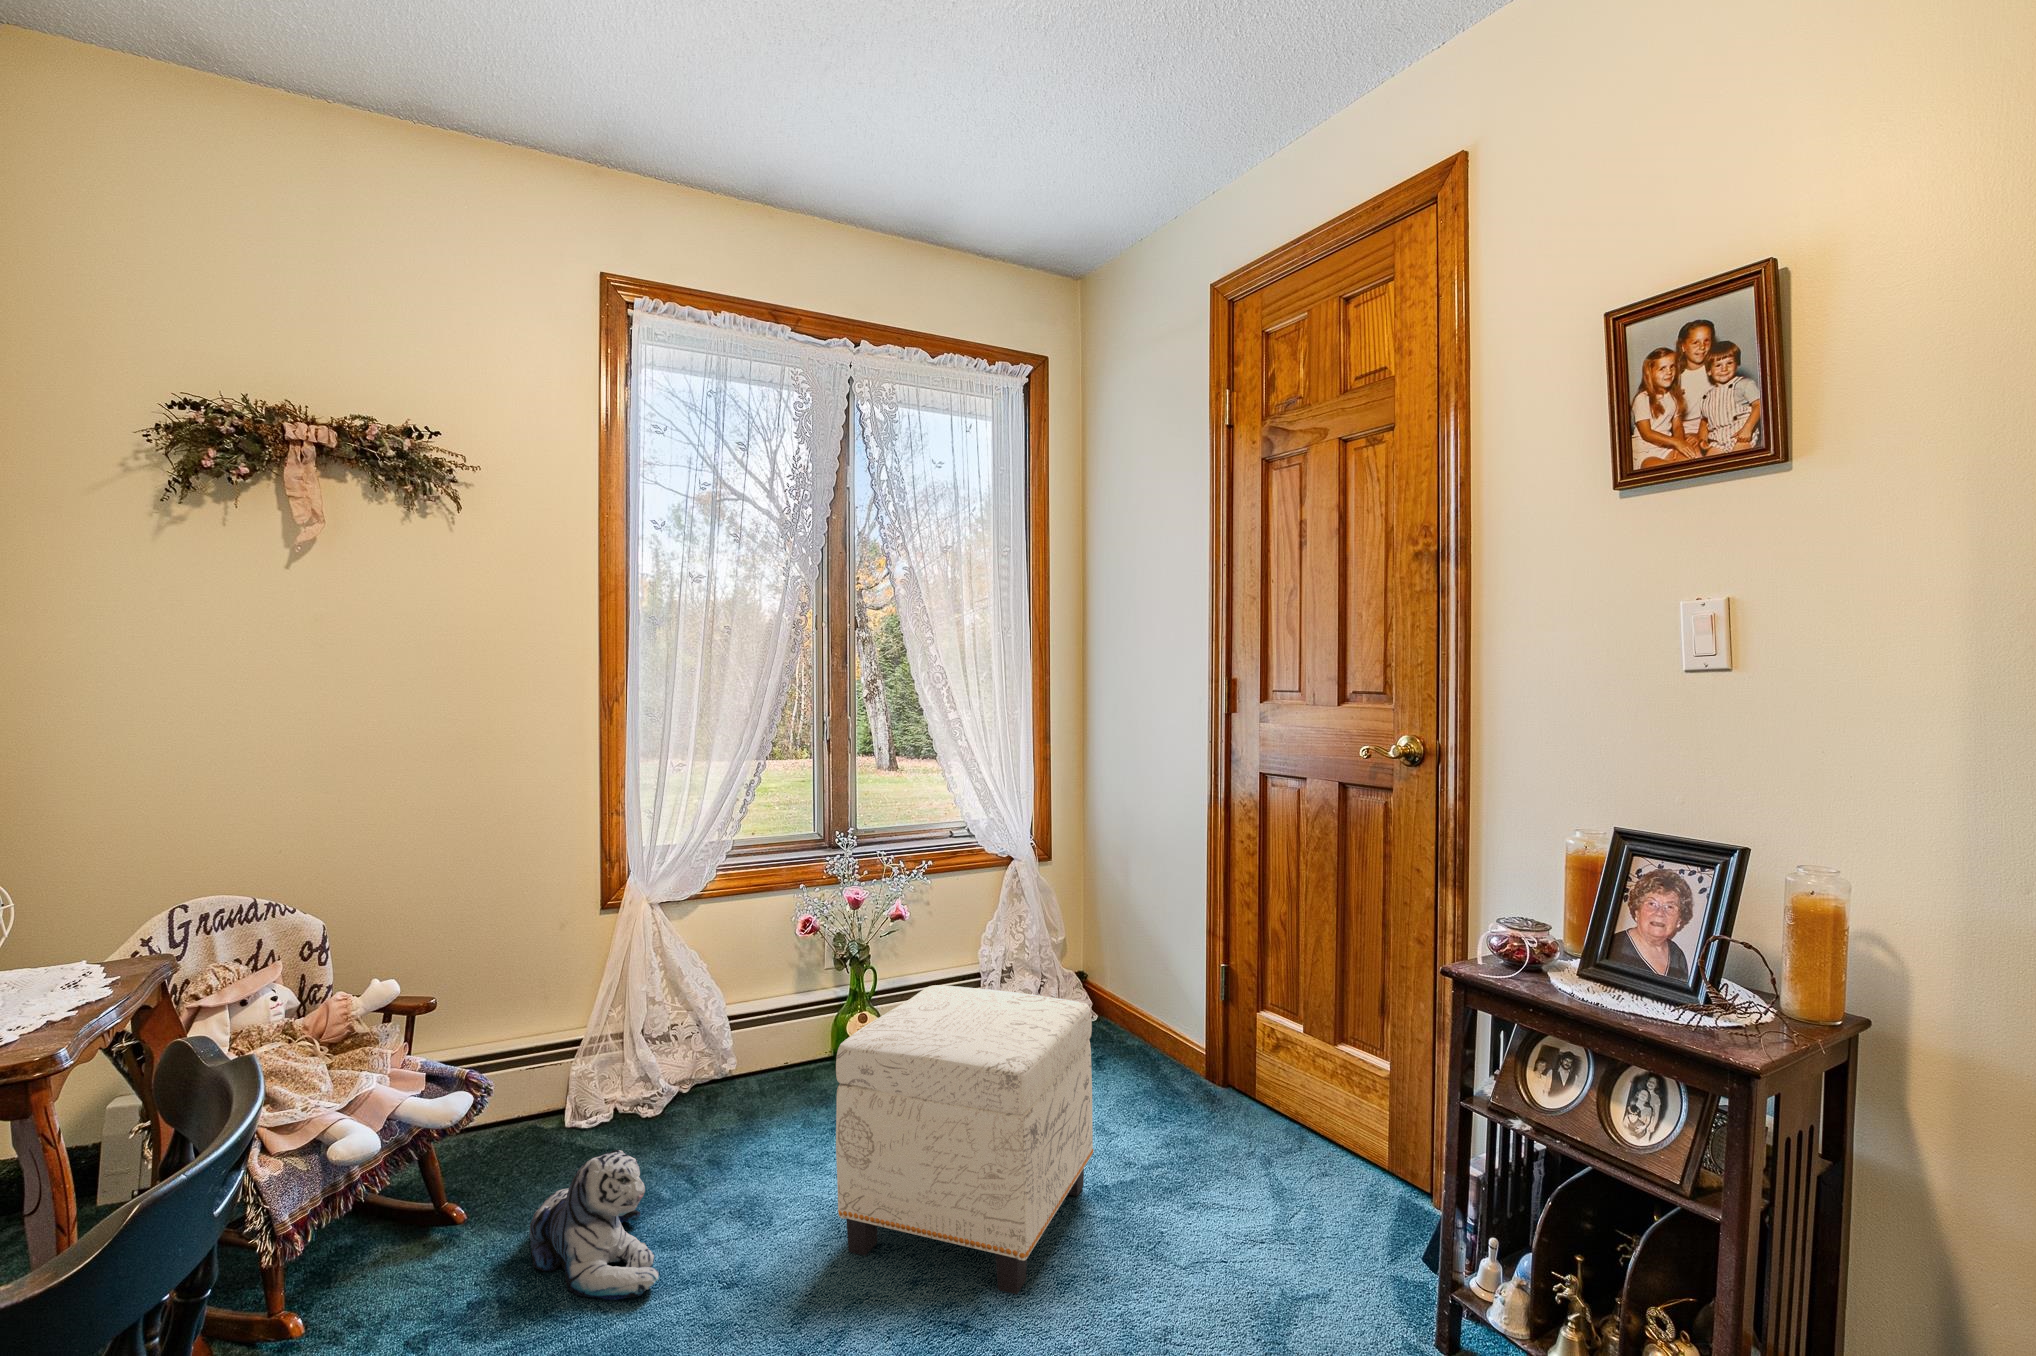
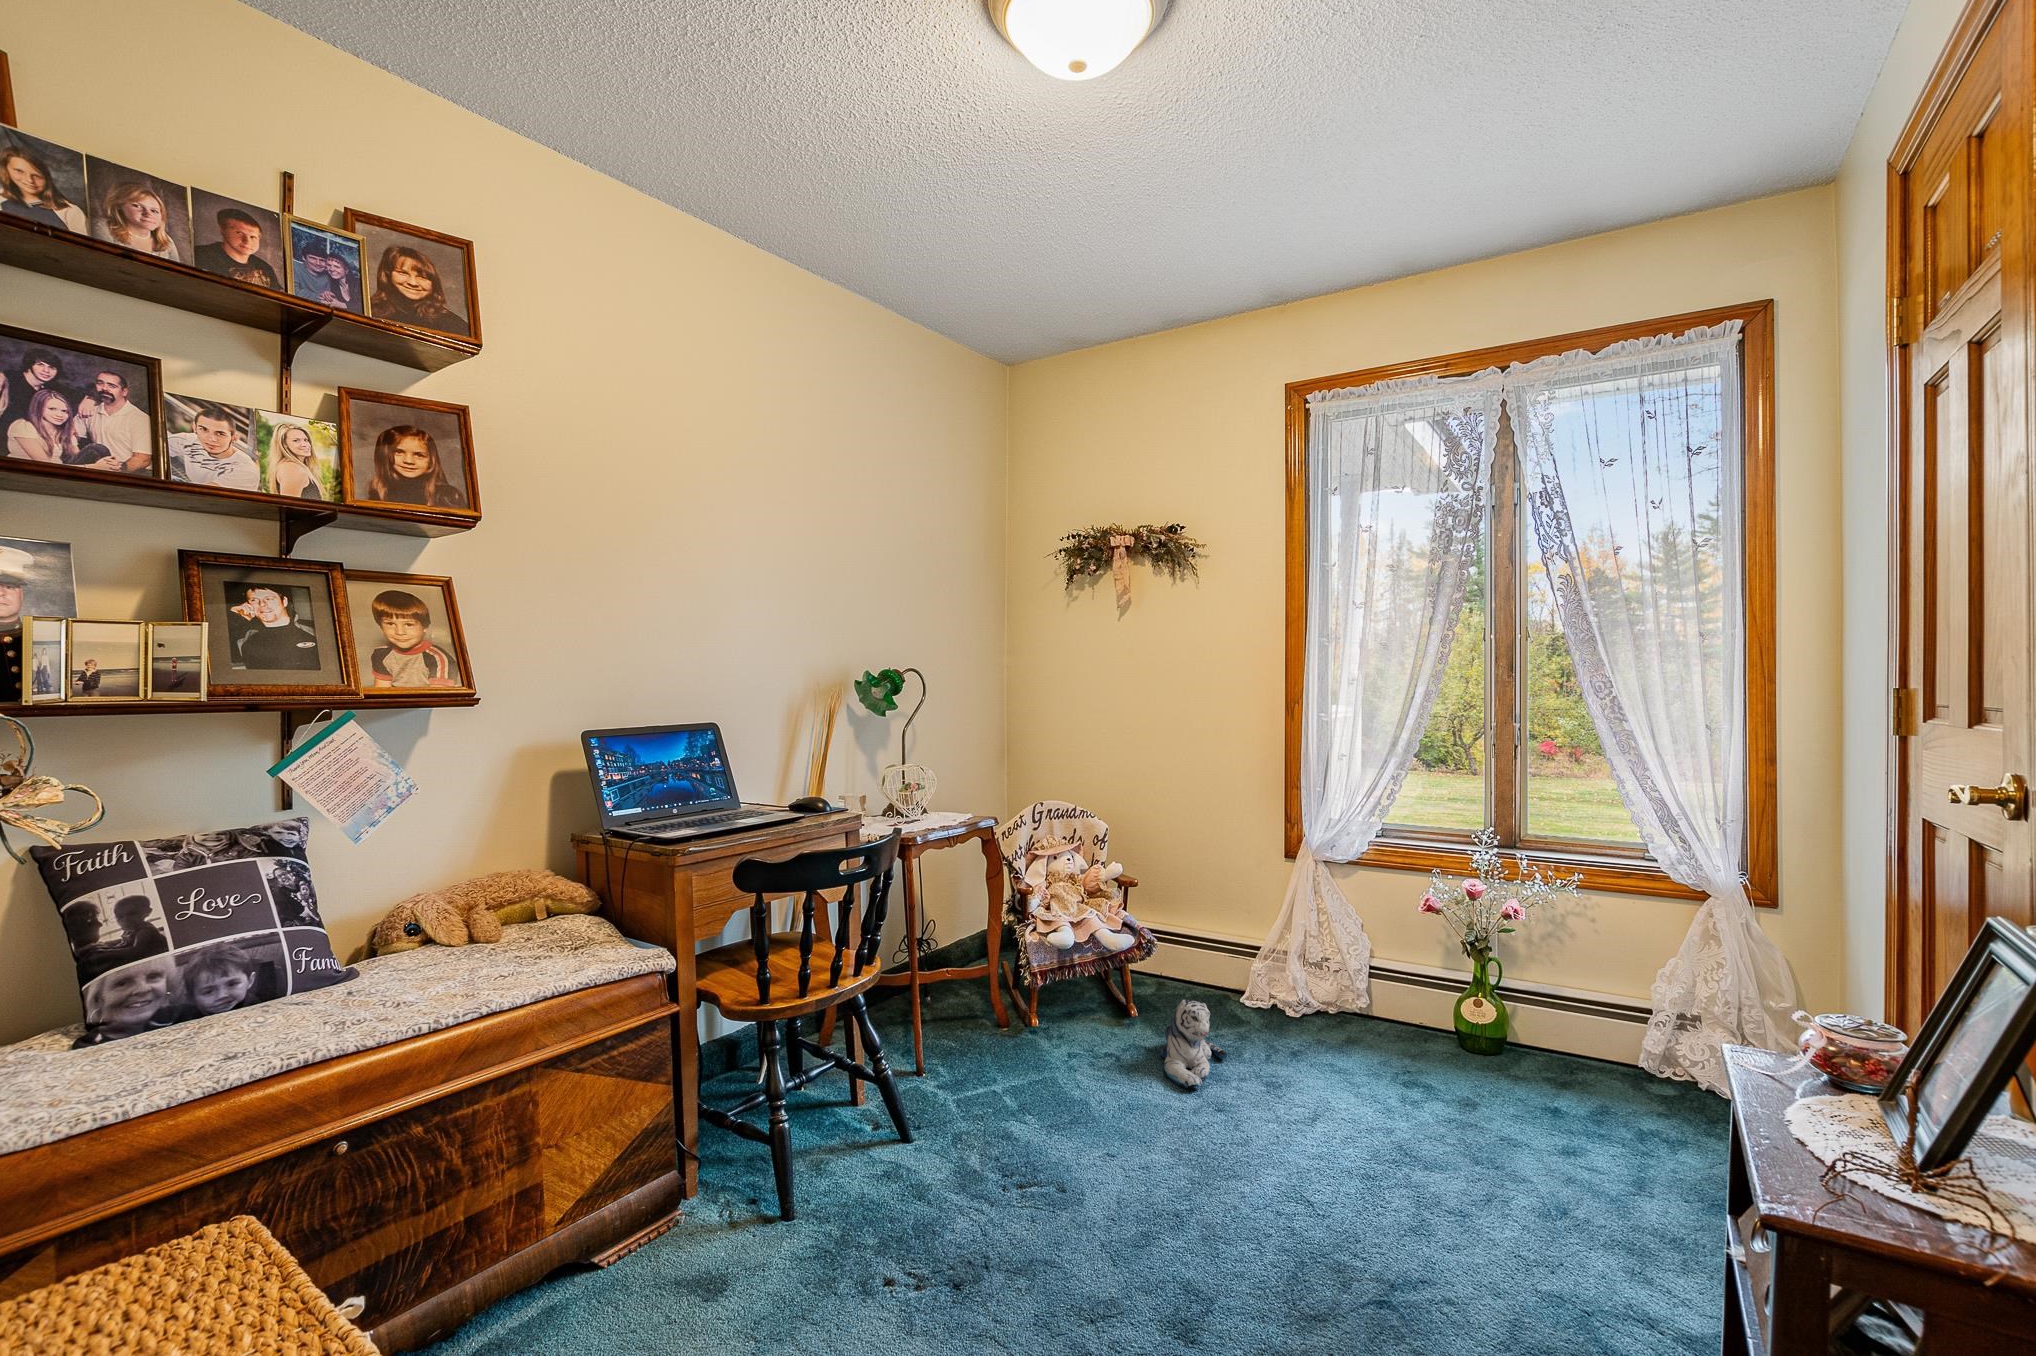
ottoman: present [836,985,1093,1294] -> none [1308,970,1554,1207]

